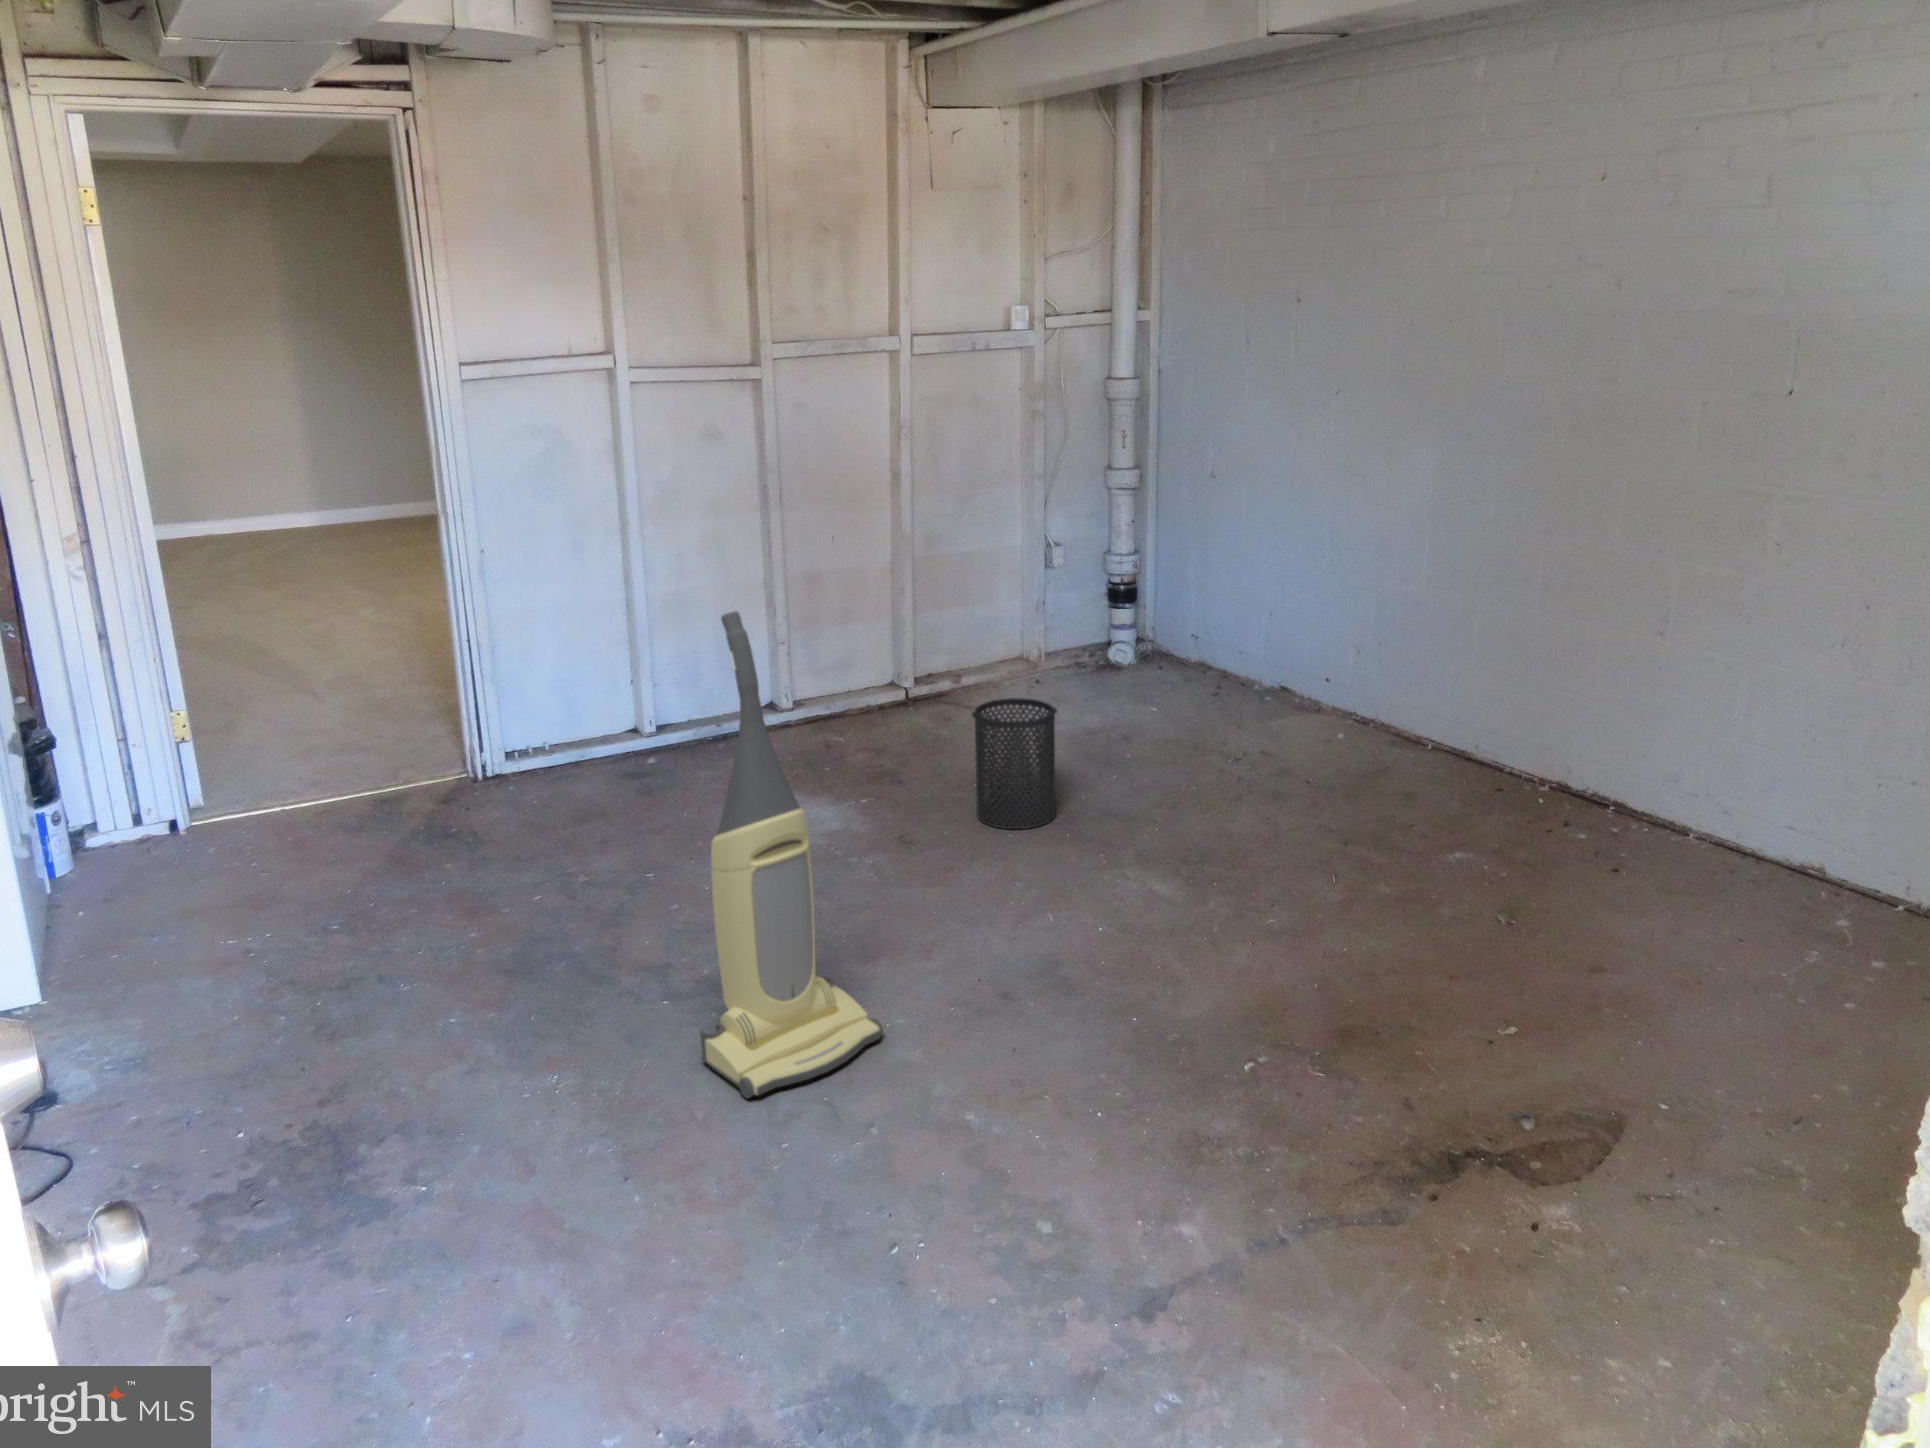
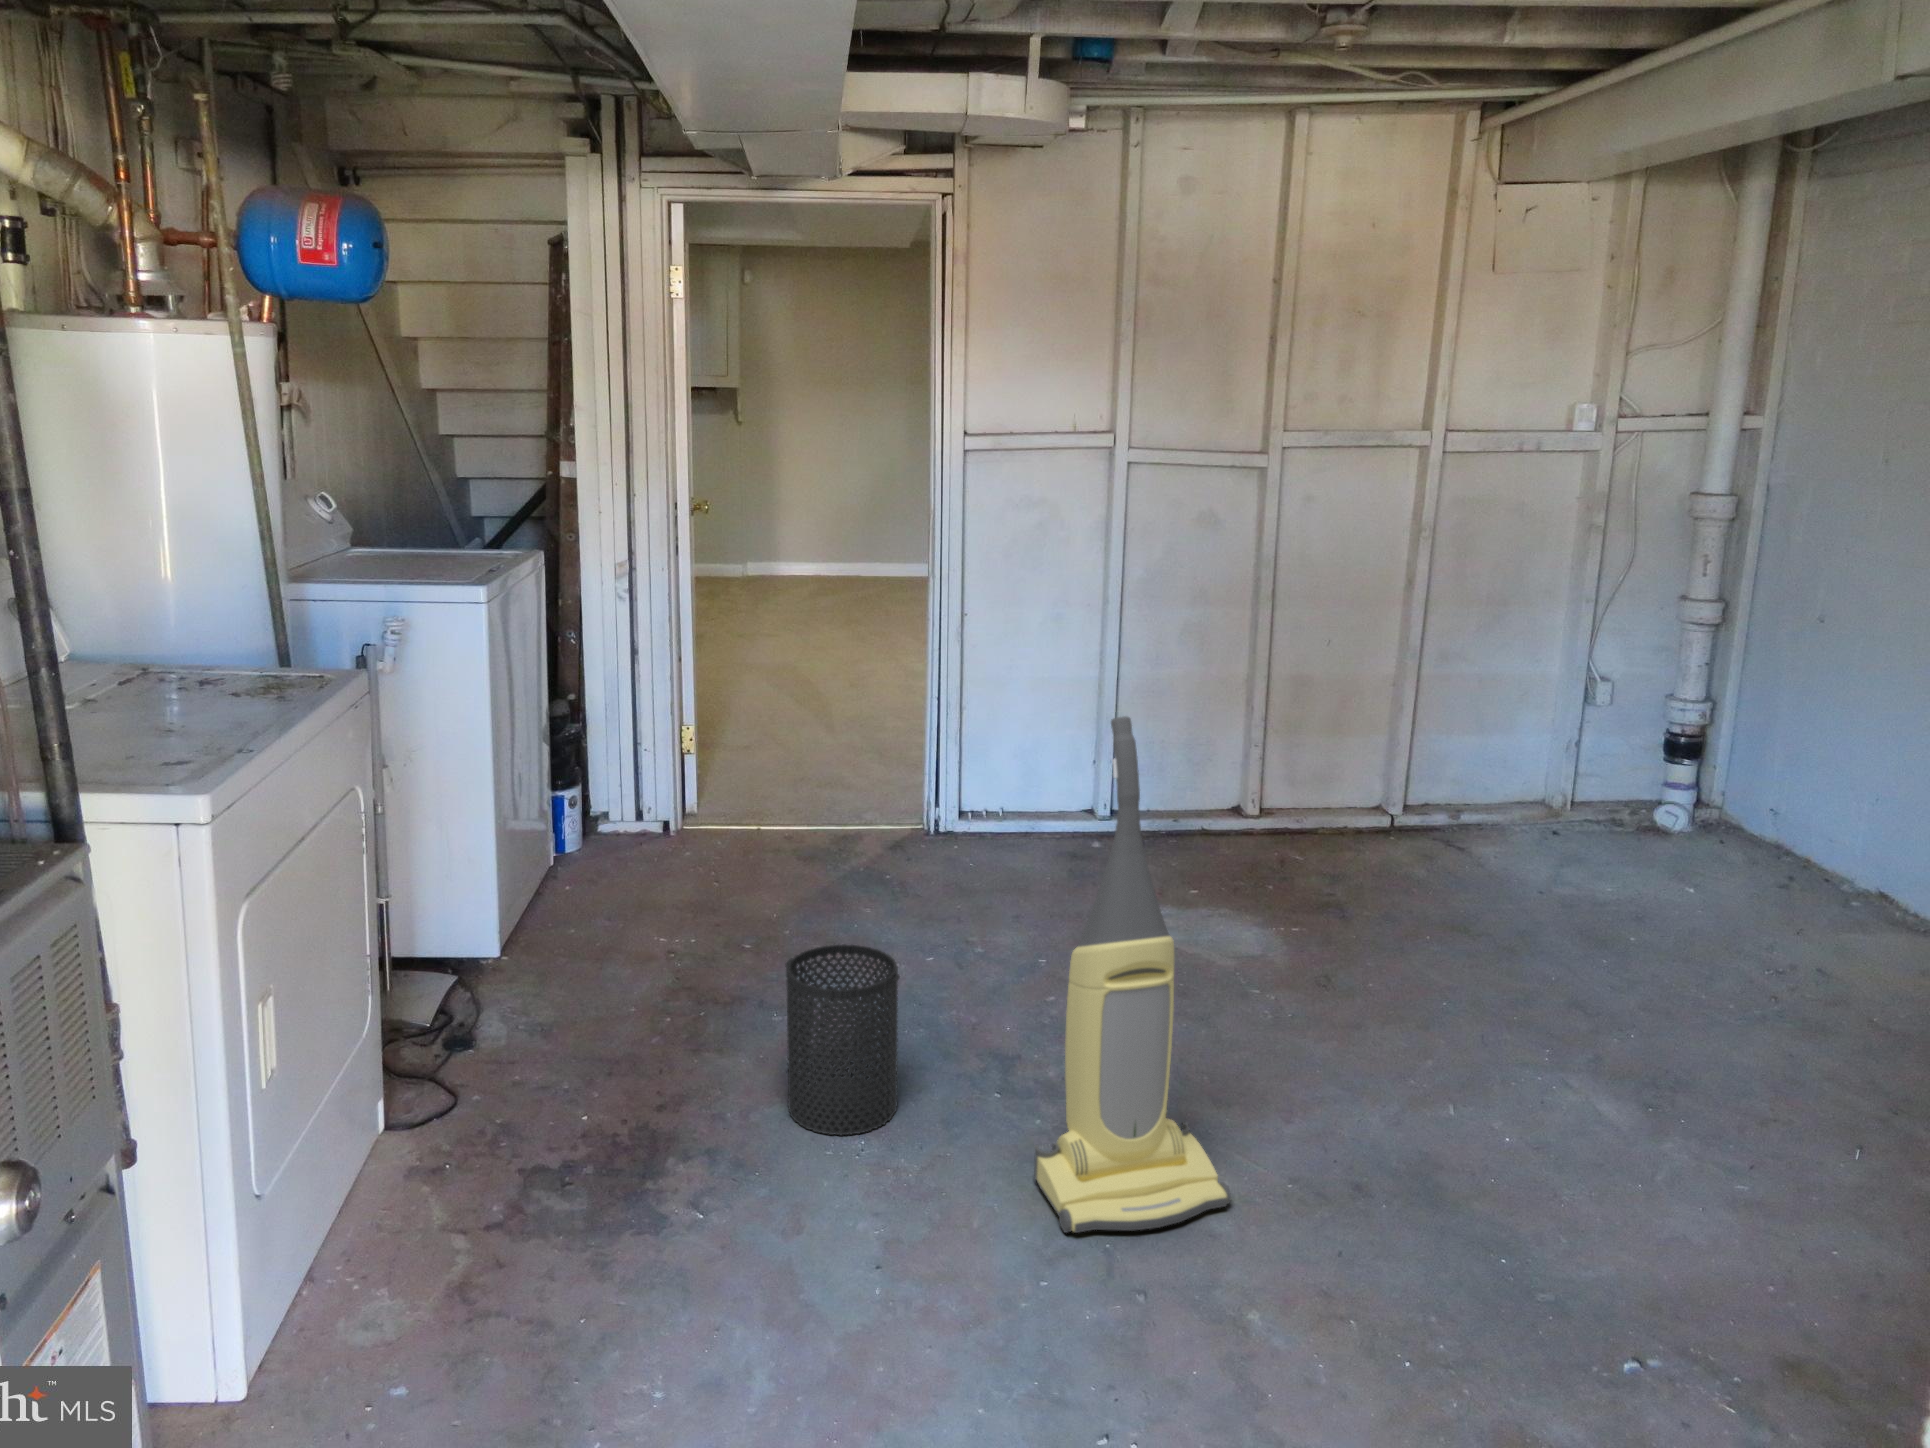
trash can: present [972,698,1057,829] -> present [785,944,900,1136]

